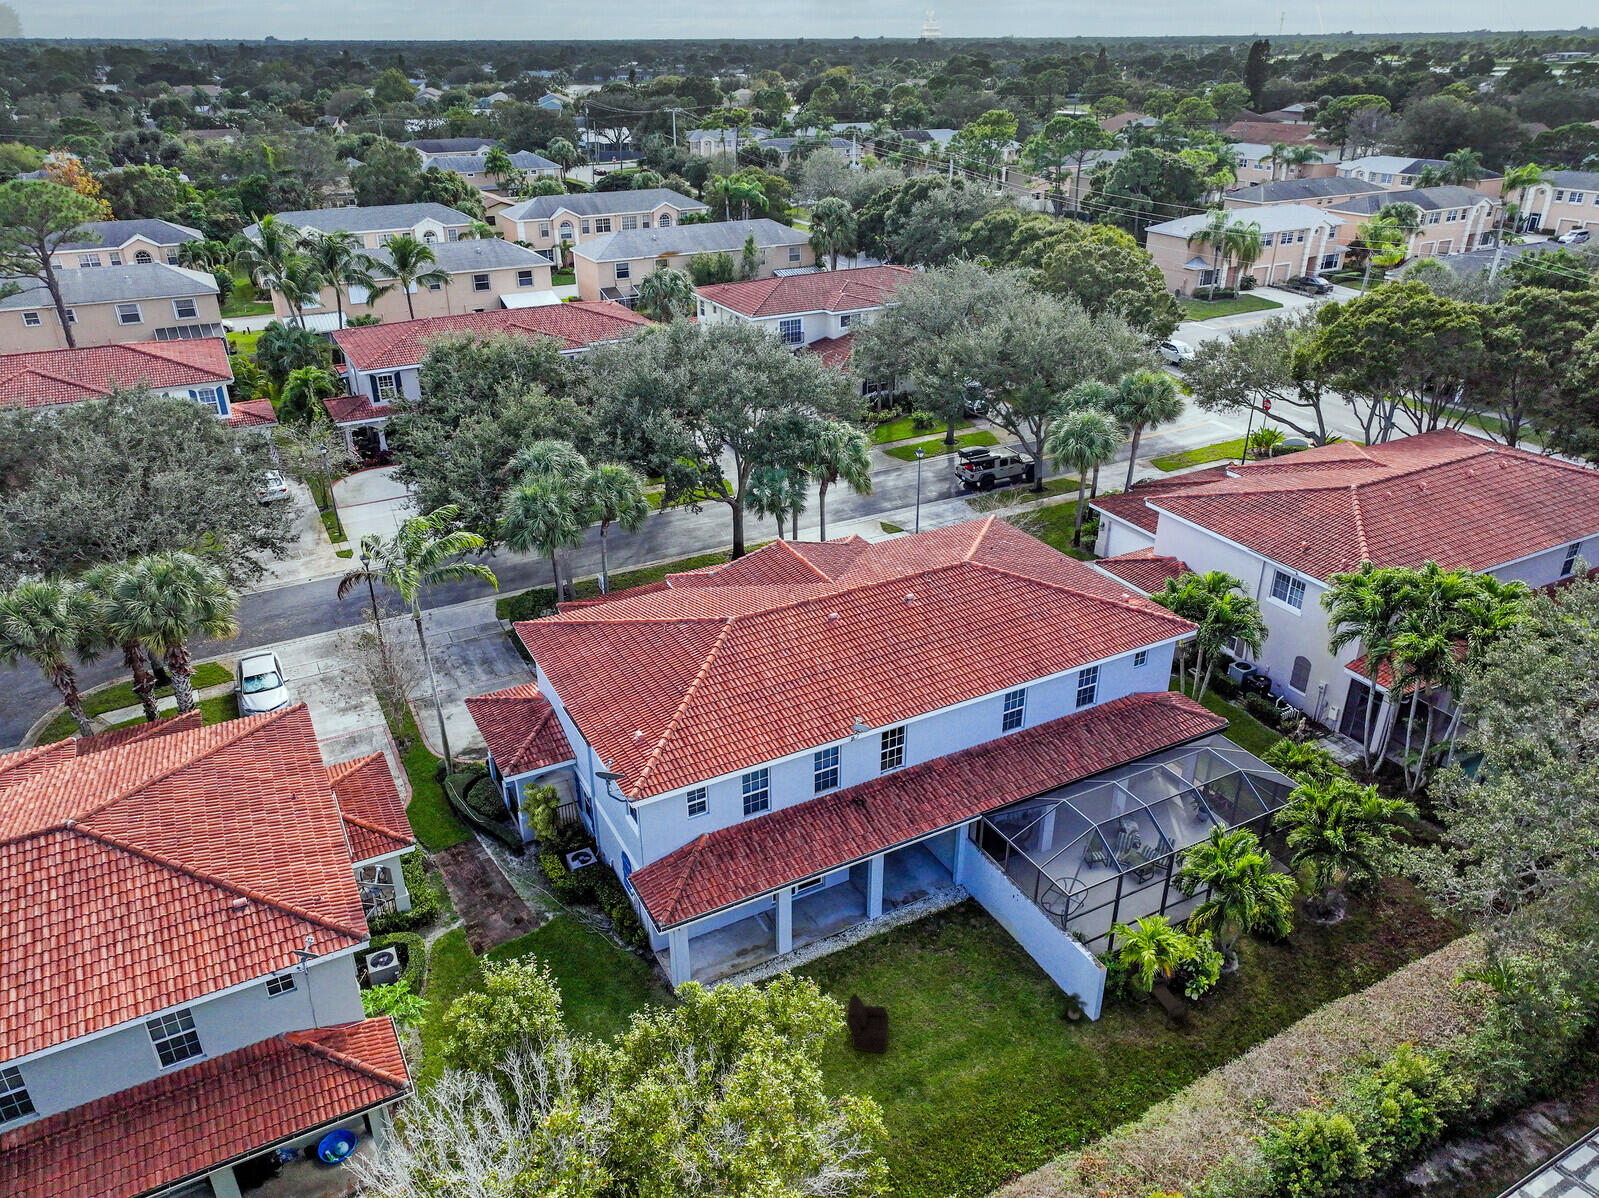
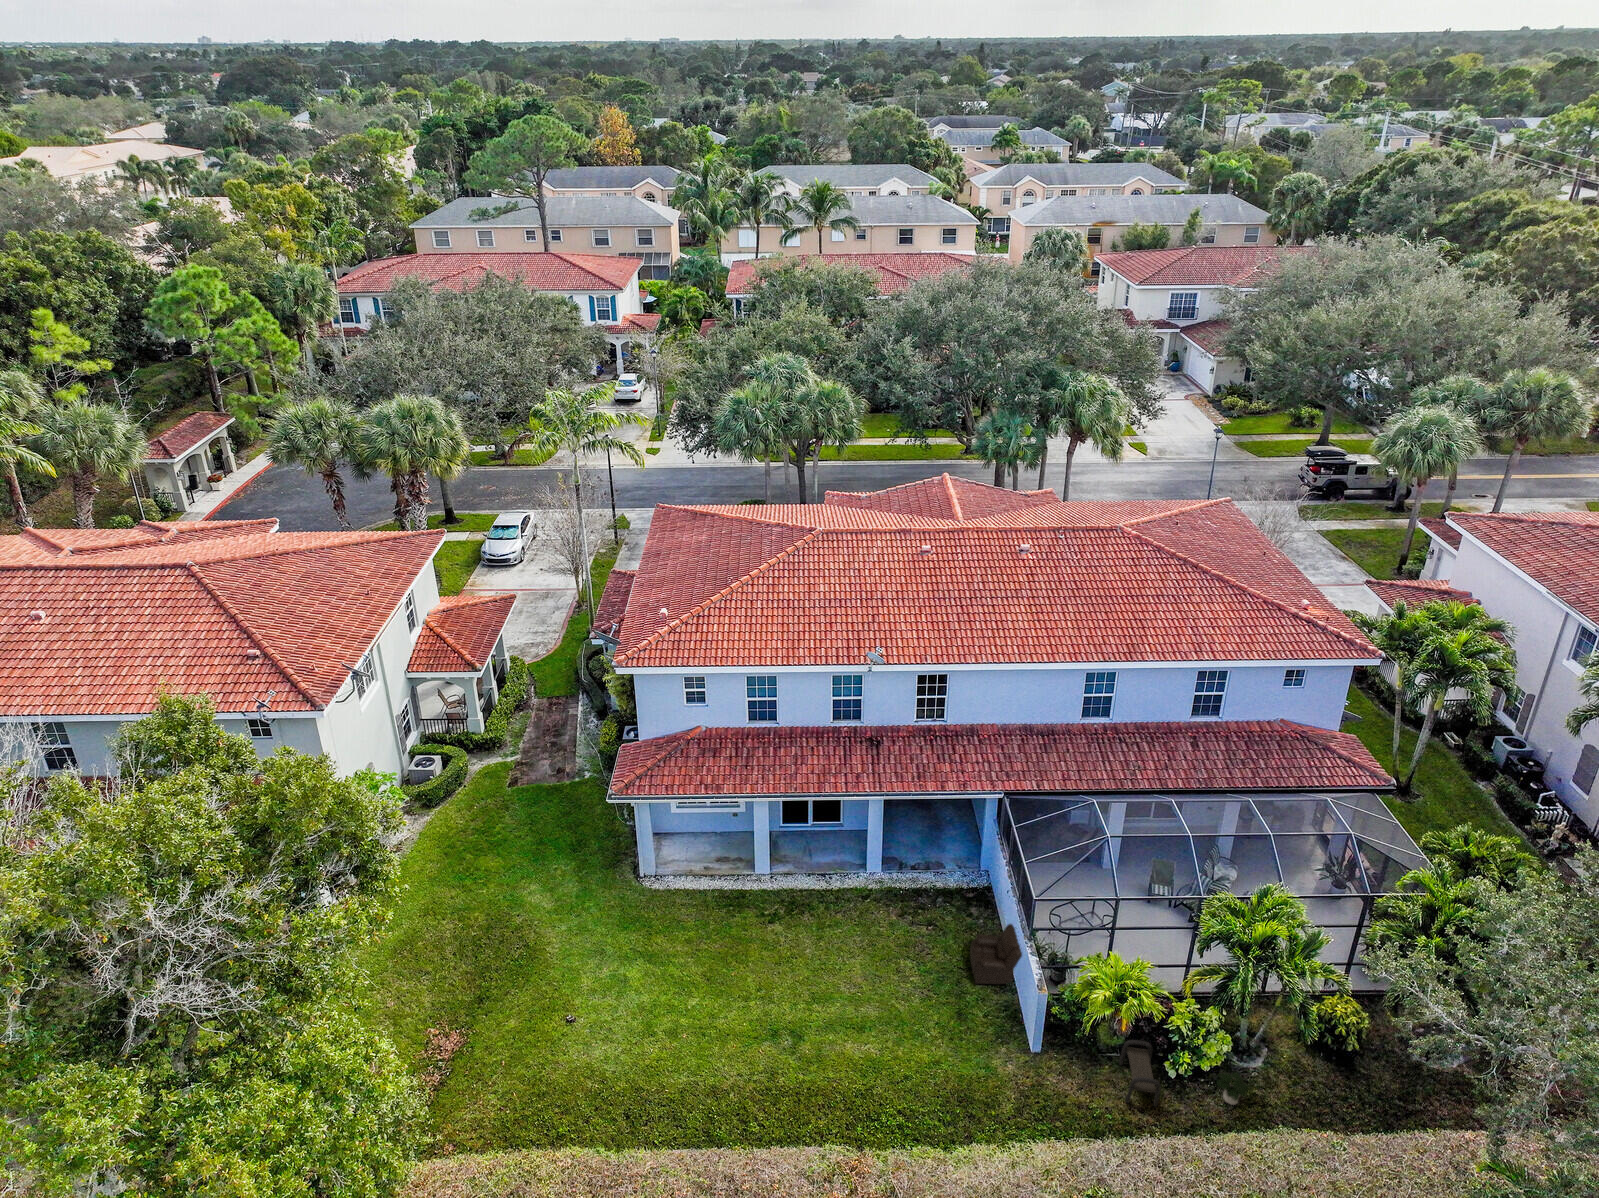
potted plant: present [1063,993,1087,1020] -> present [1217,1072,1252,1105]
chair: present [847,994,889,1053] -> present [970,924,1022,984]

